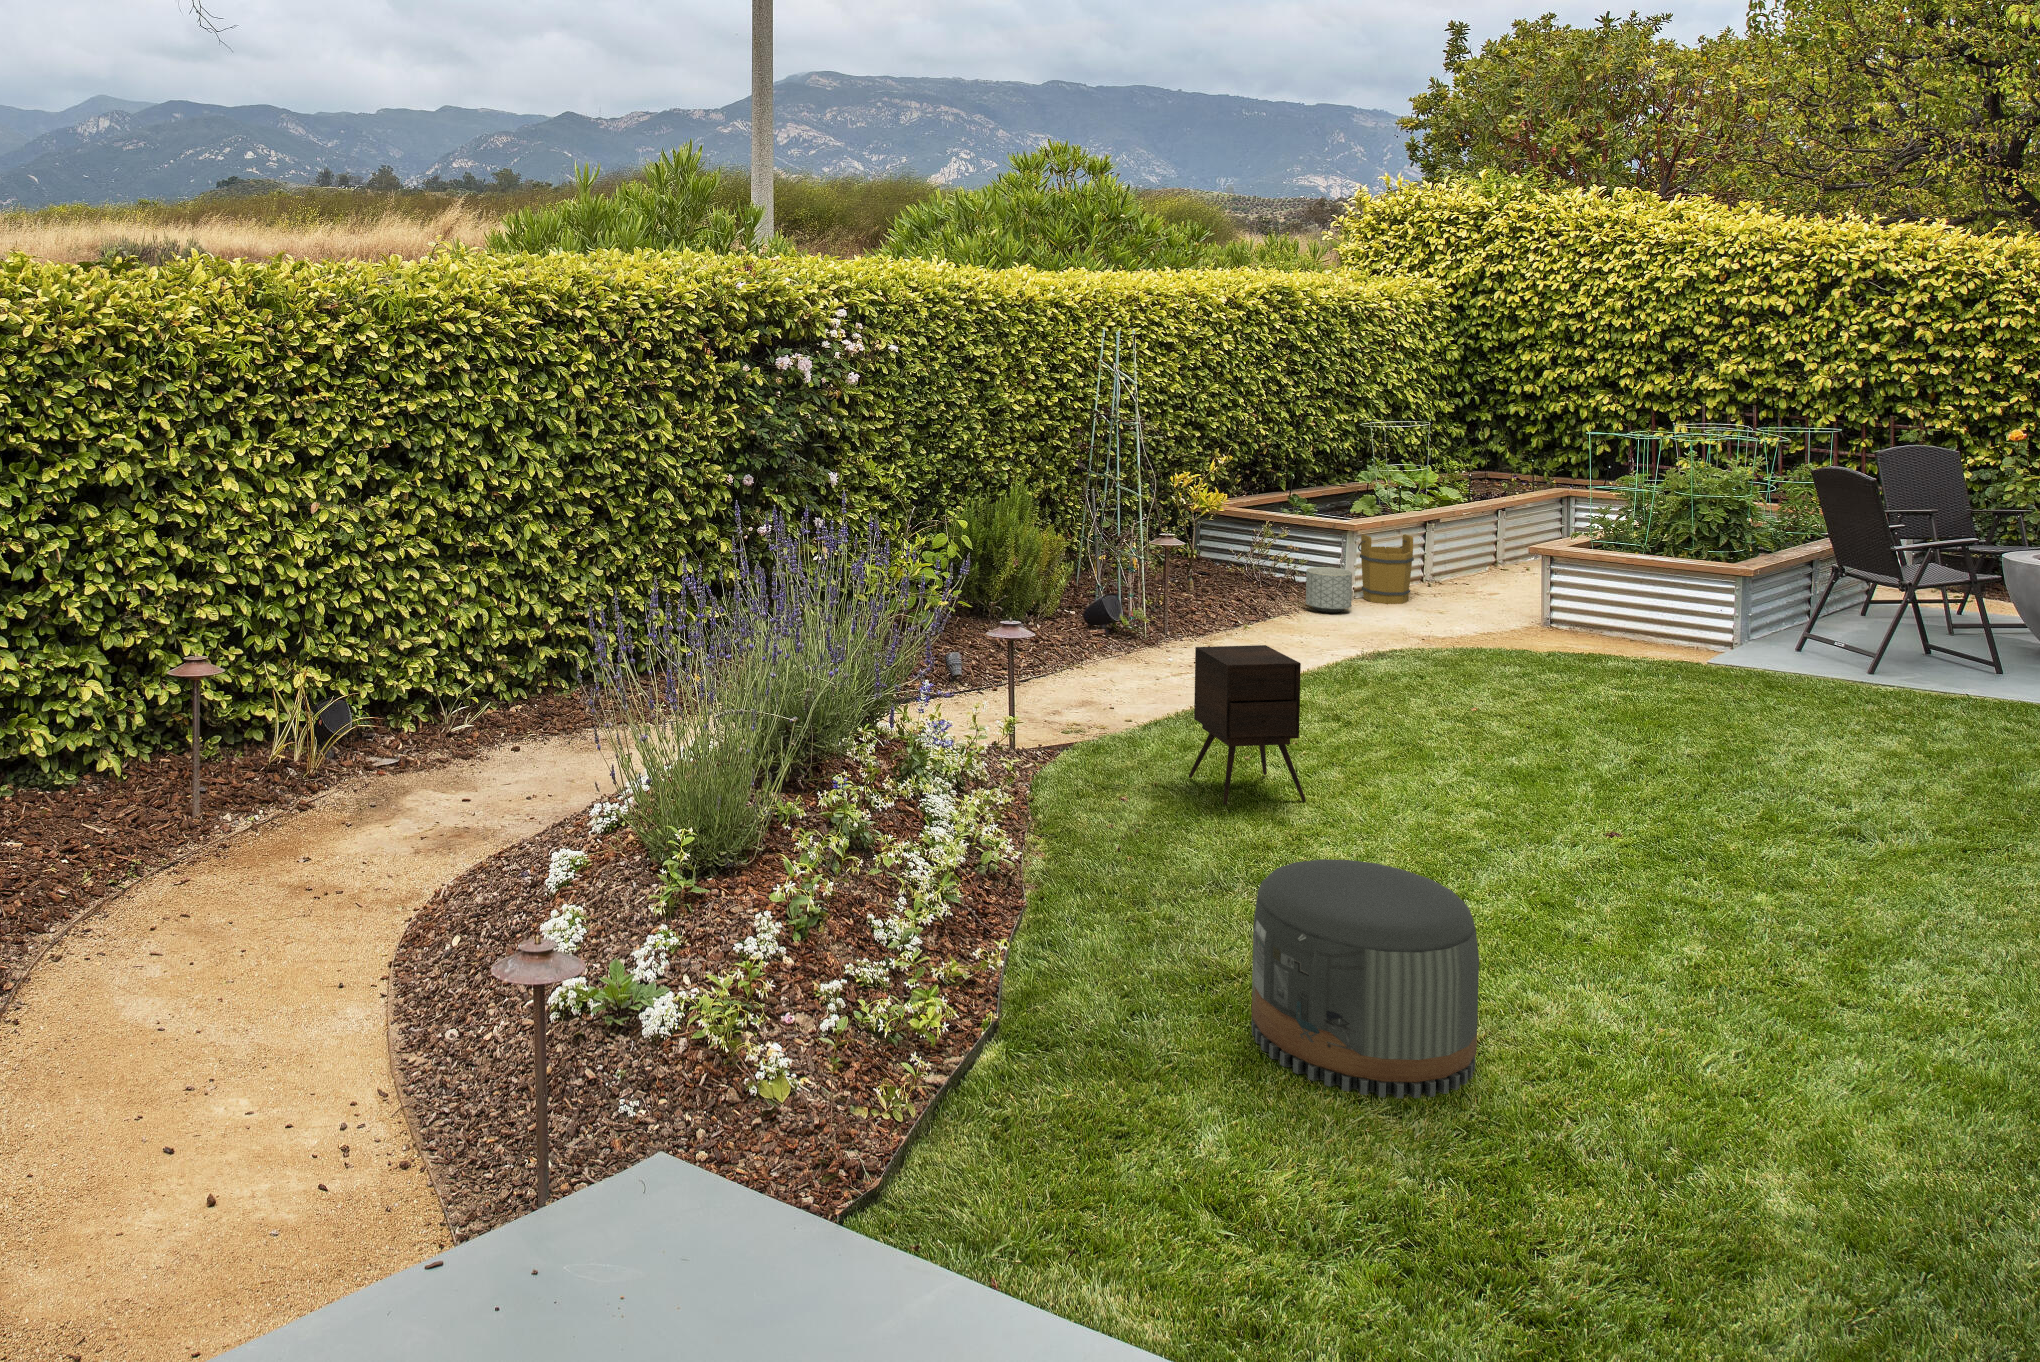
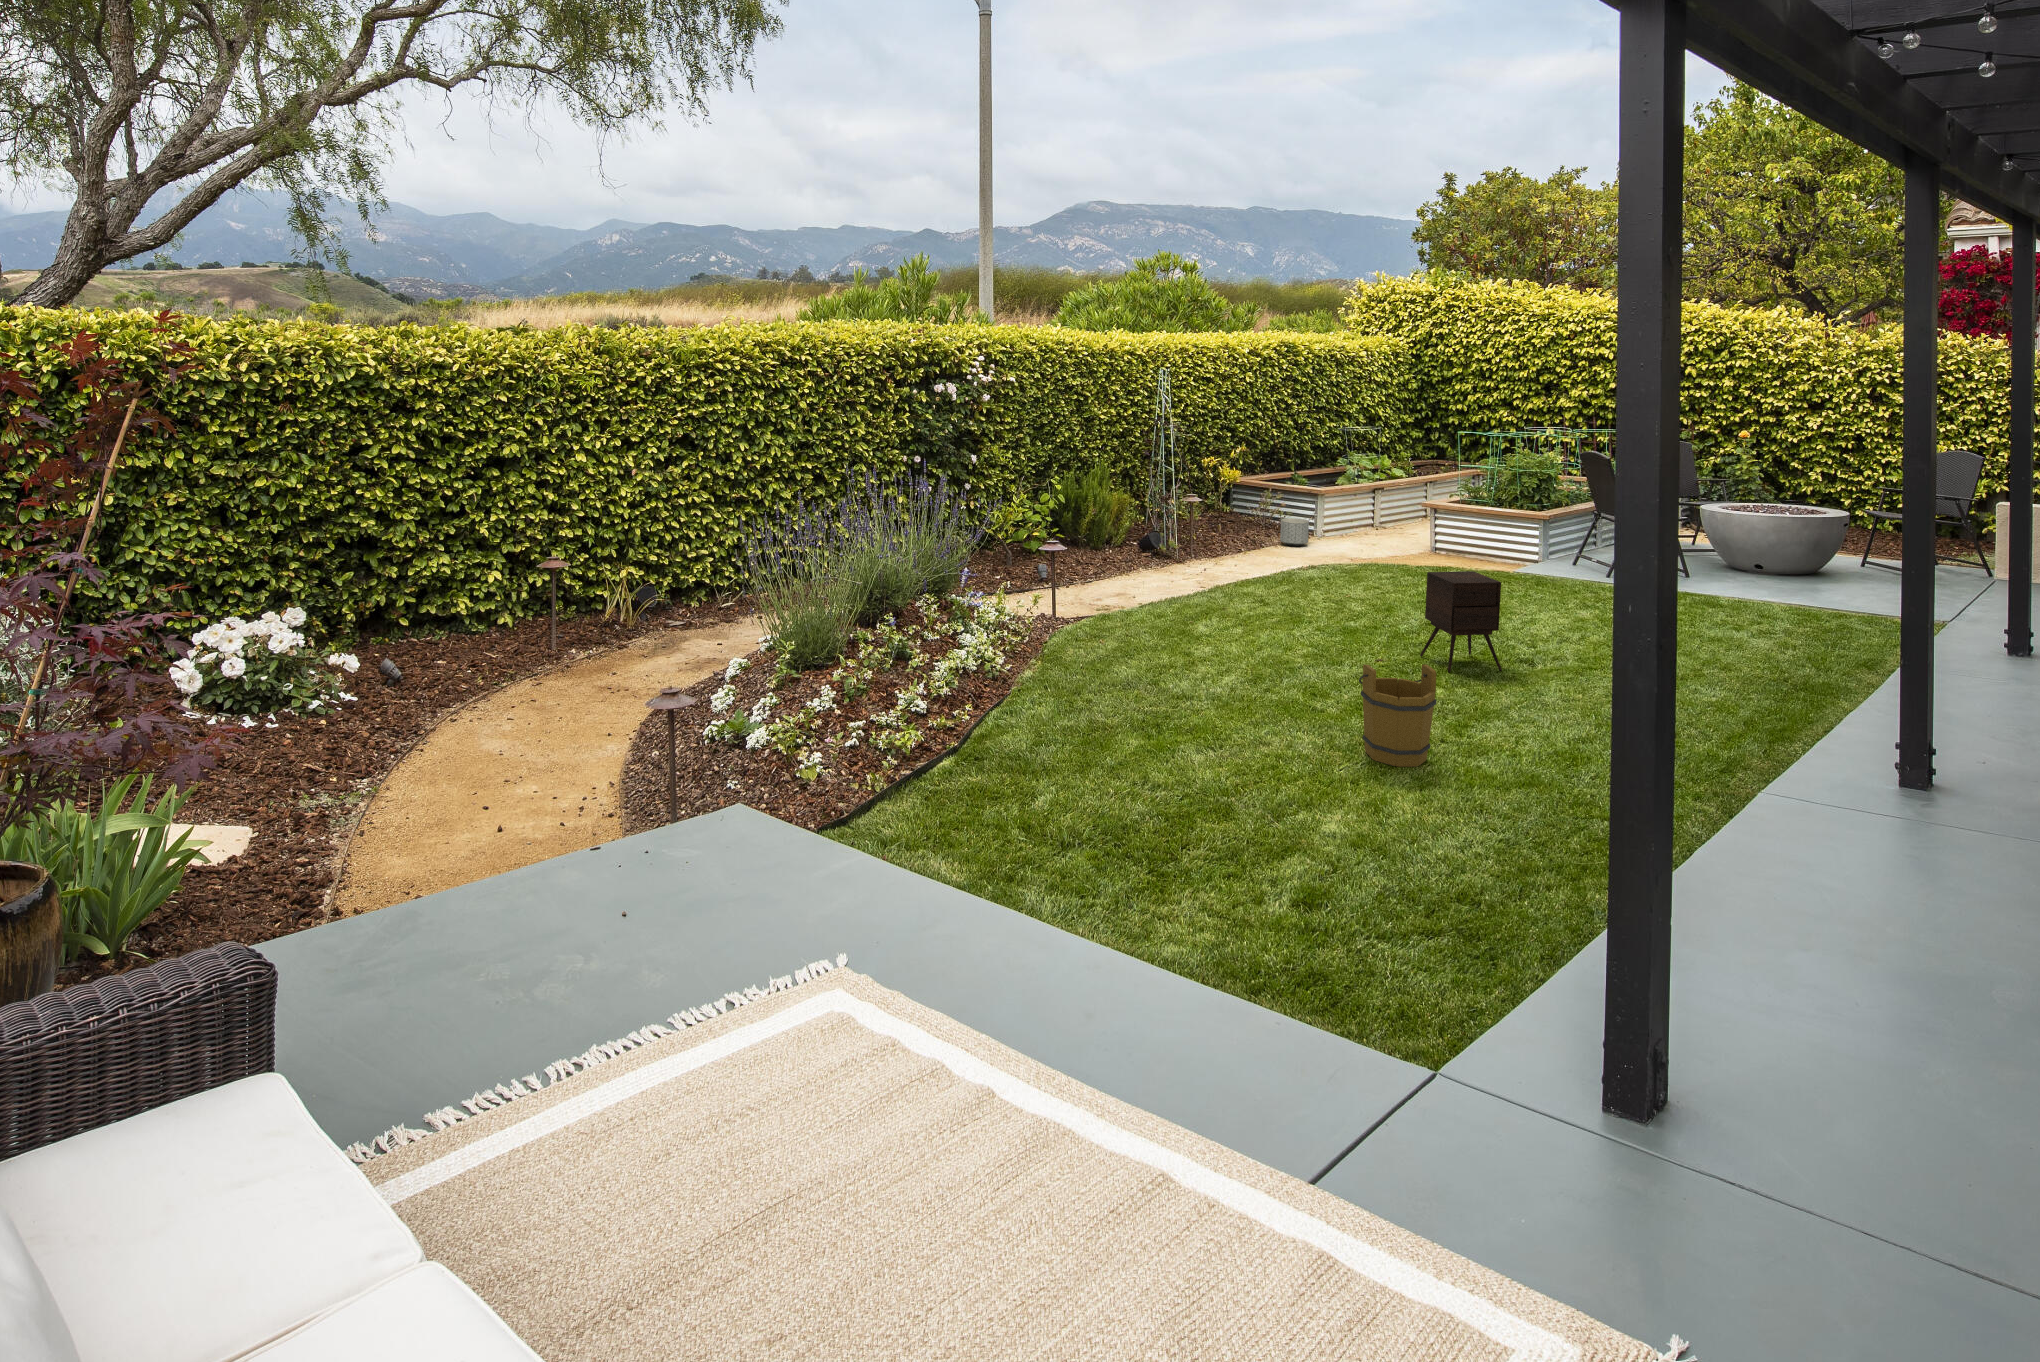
bucket: present [1358,534,1414,604] -> present [1359,664,1436,767]
side table: present [1189,645,1306,805] -> present [1420,571,1502,673]
pouf: present [1252,859,1479,1098] -> none [1111,665,1233,792]

